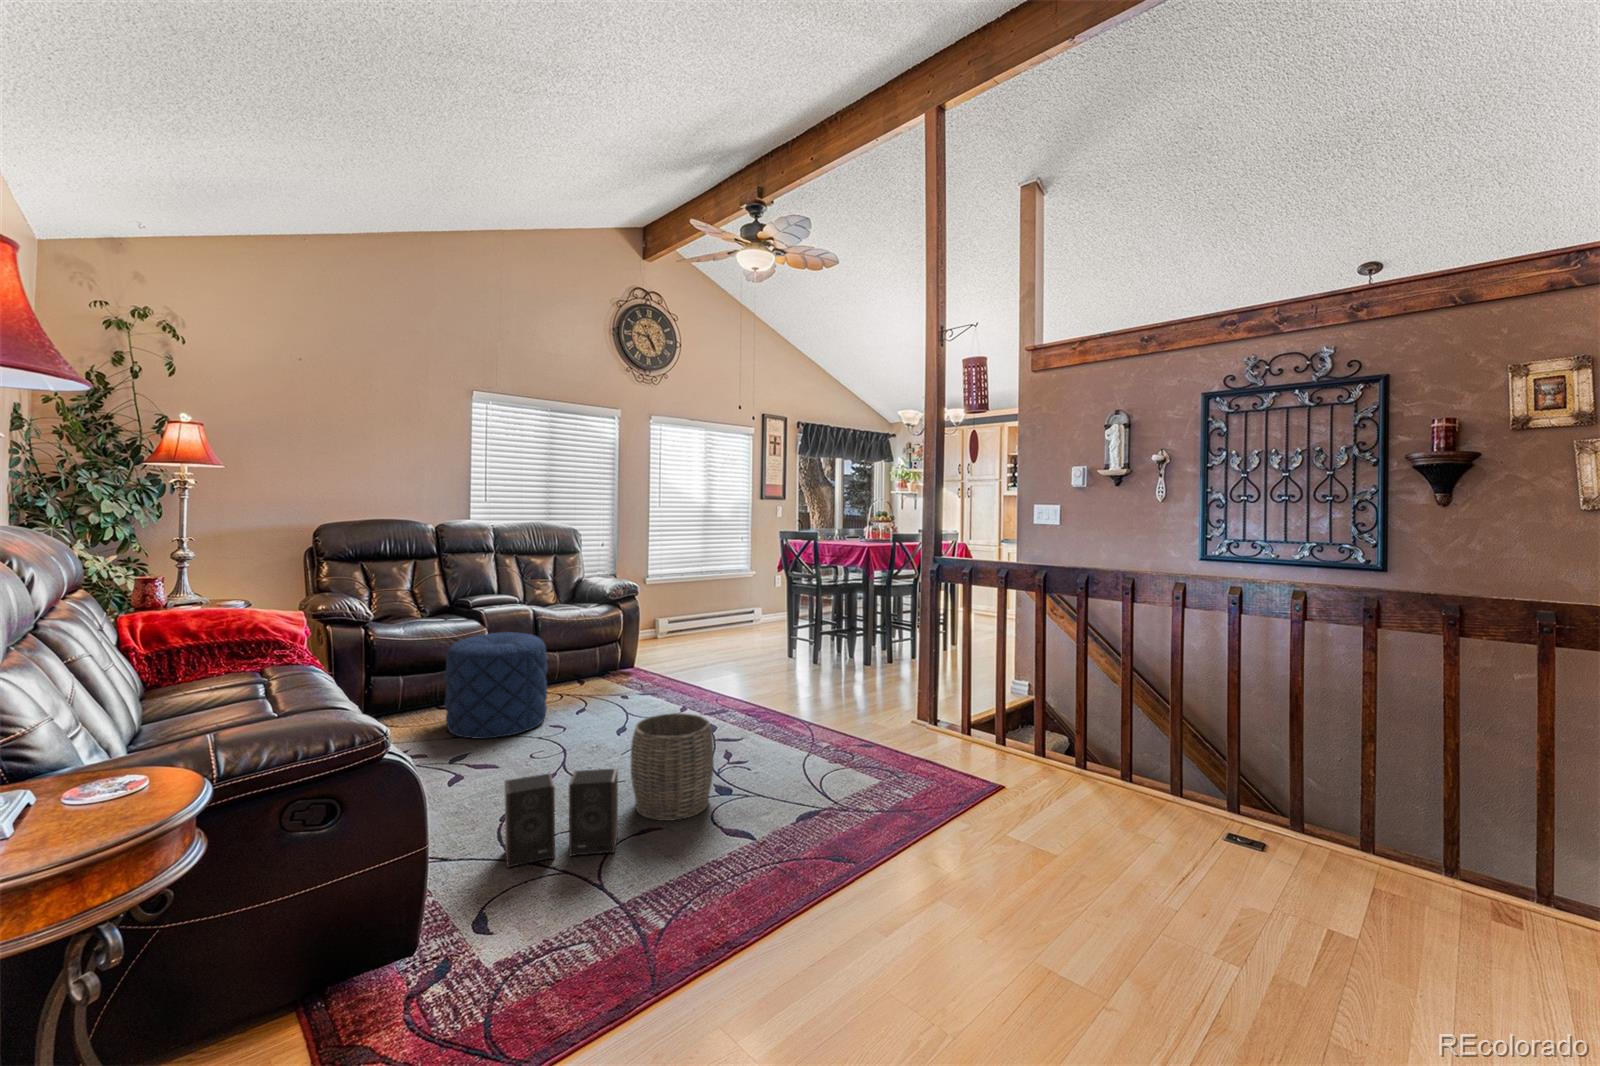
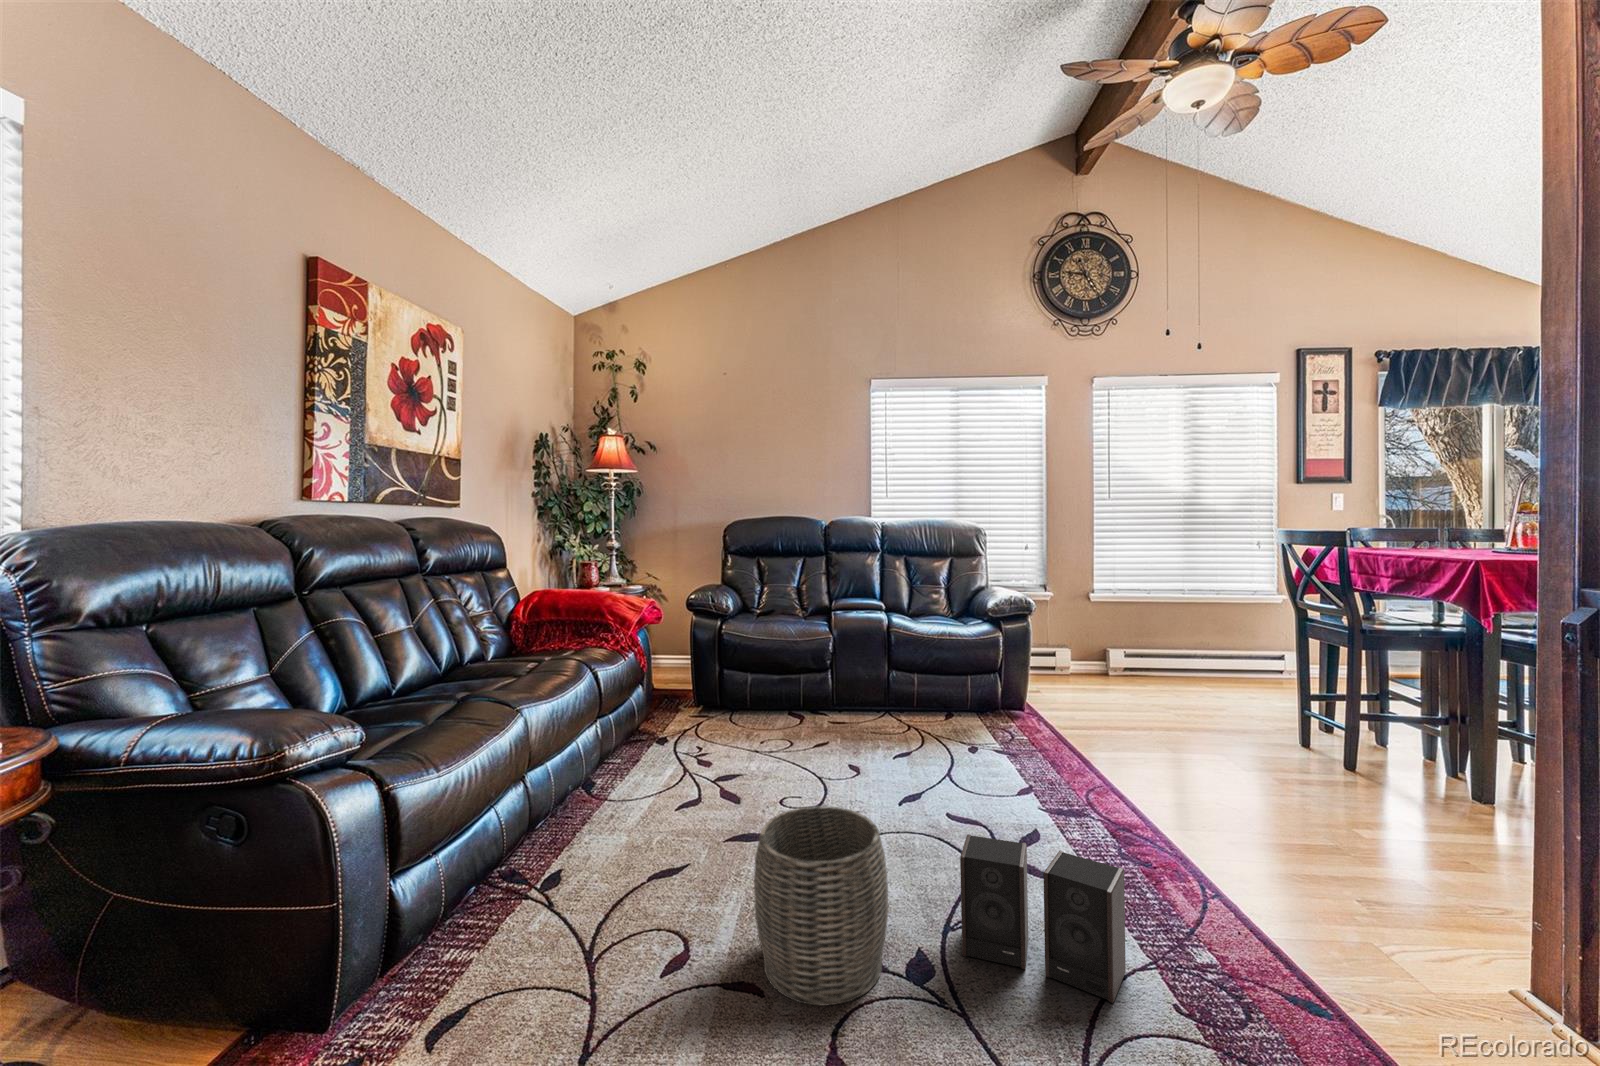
pouf: present [445,632,548,739] -> none [745,644,854,769]
speaker: present [505,768,618,868] -> present [960,834,1126,1003]

